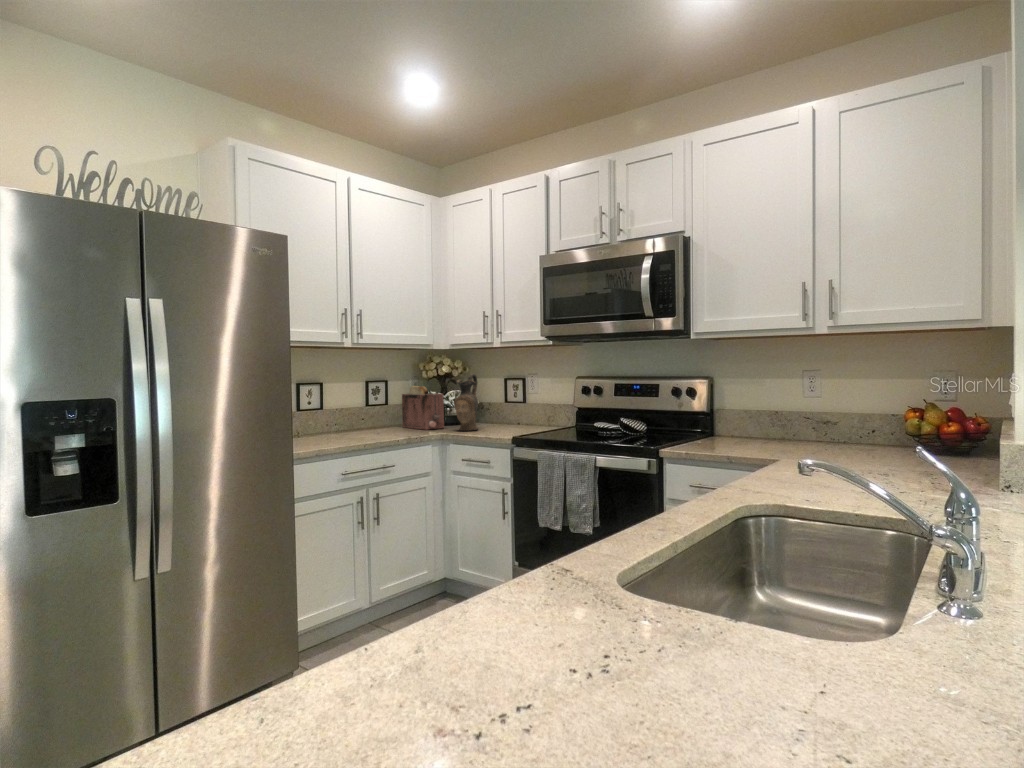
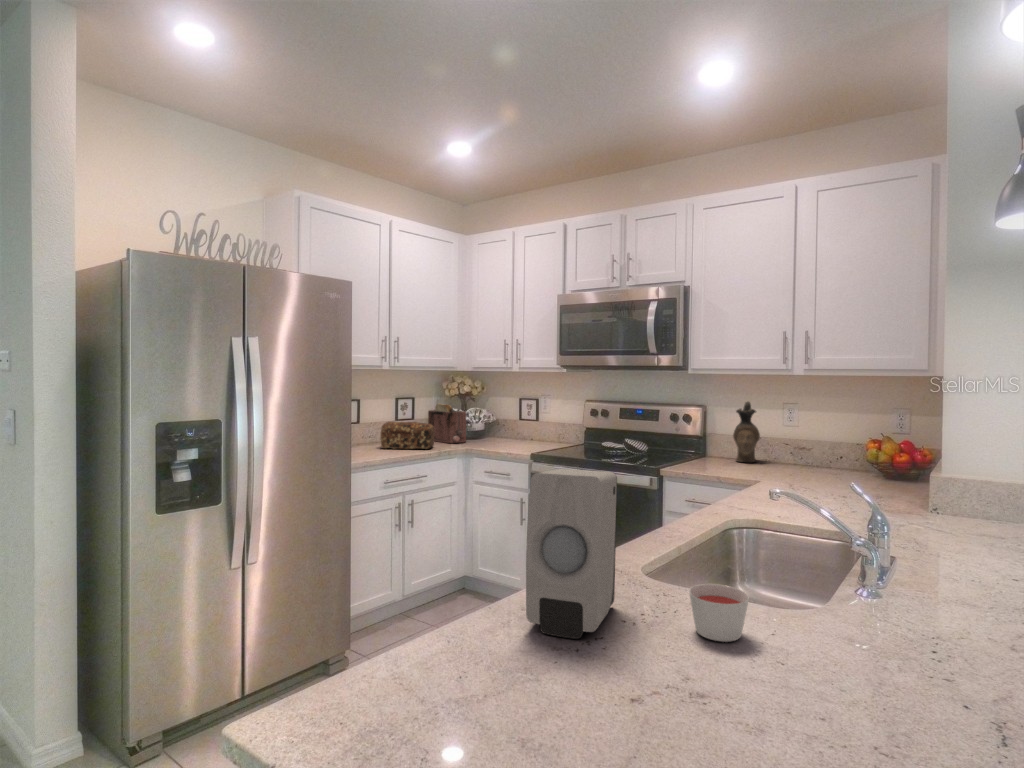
ceramic pitcher: present [454,373,478,431] -> present [733,402,760,462]
bread loaf: none [343,406,406,437] -> present [381,422,435,449]
soap dispenser: none [411,433,570,707] -> present [526,469,617,639]
candle: none [682,606,782,707] -> present [689,584,749,642]

